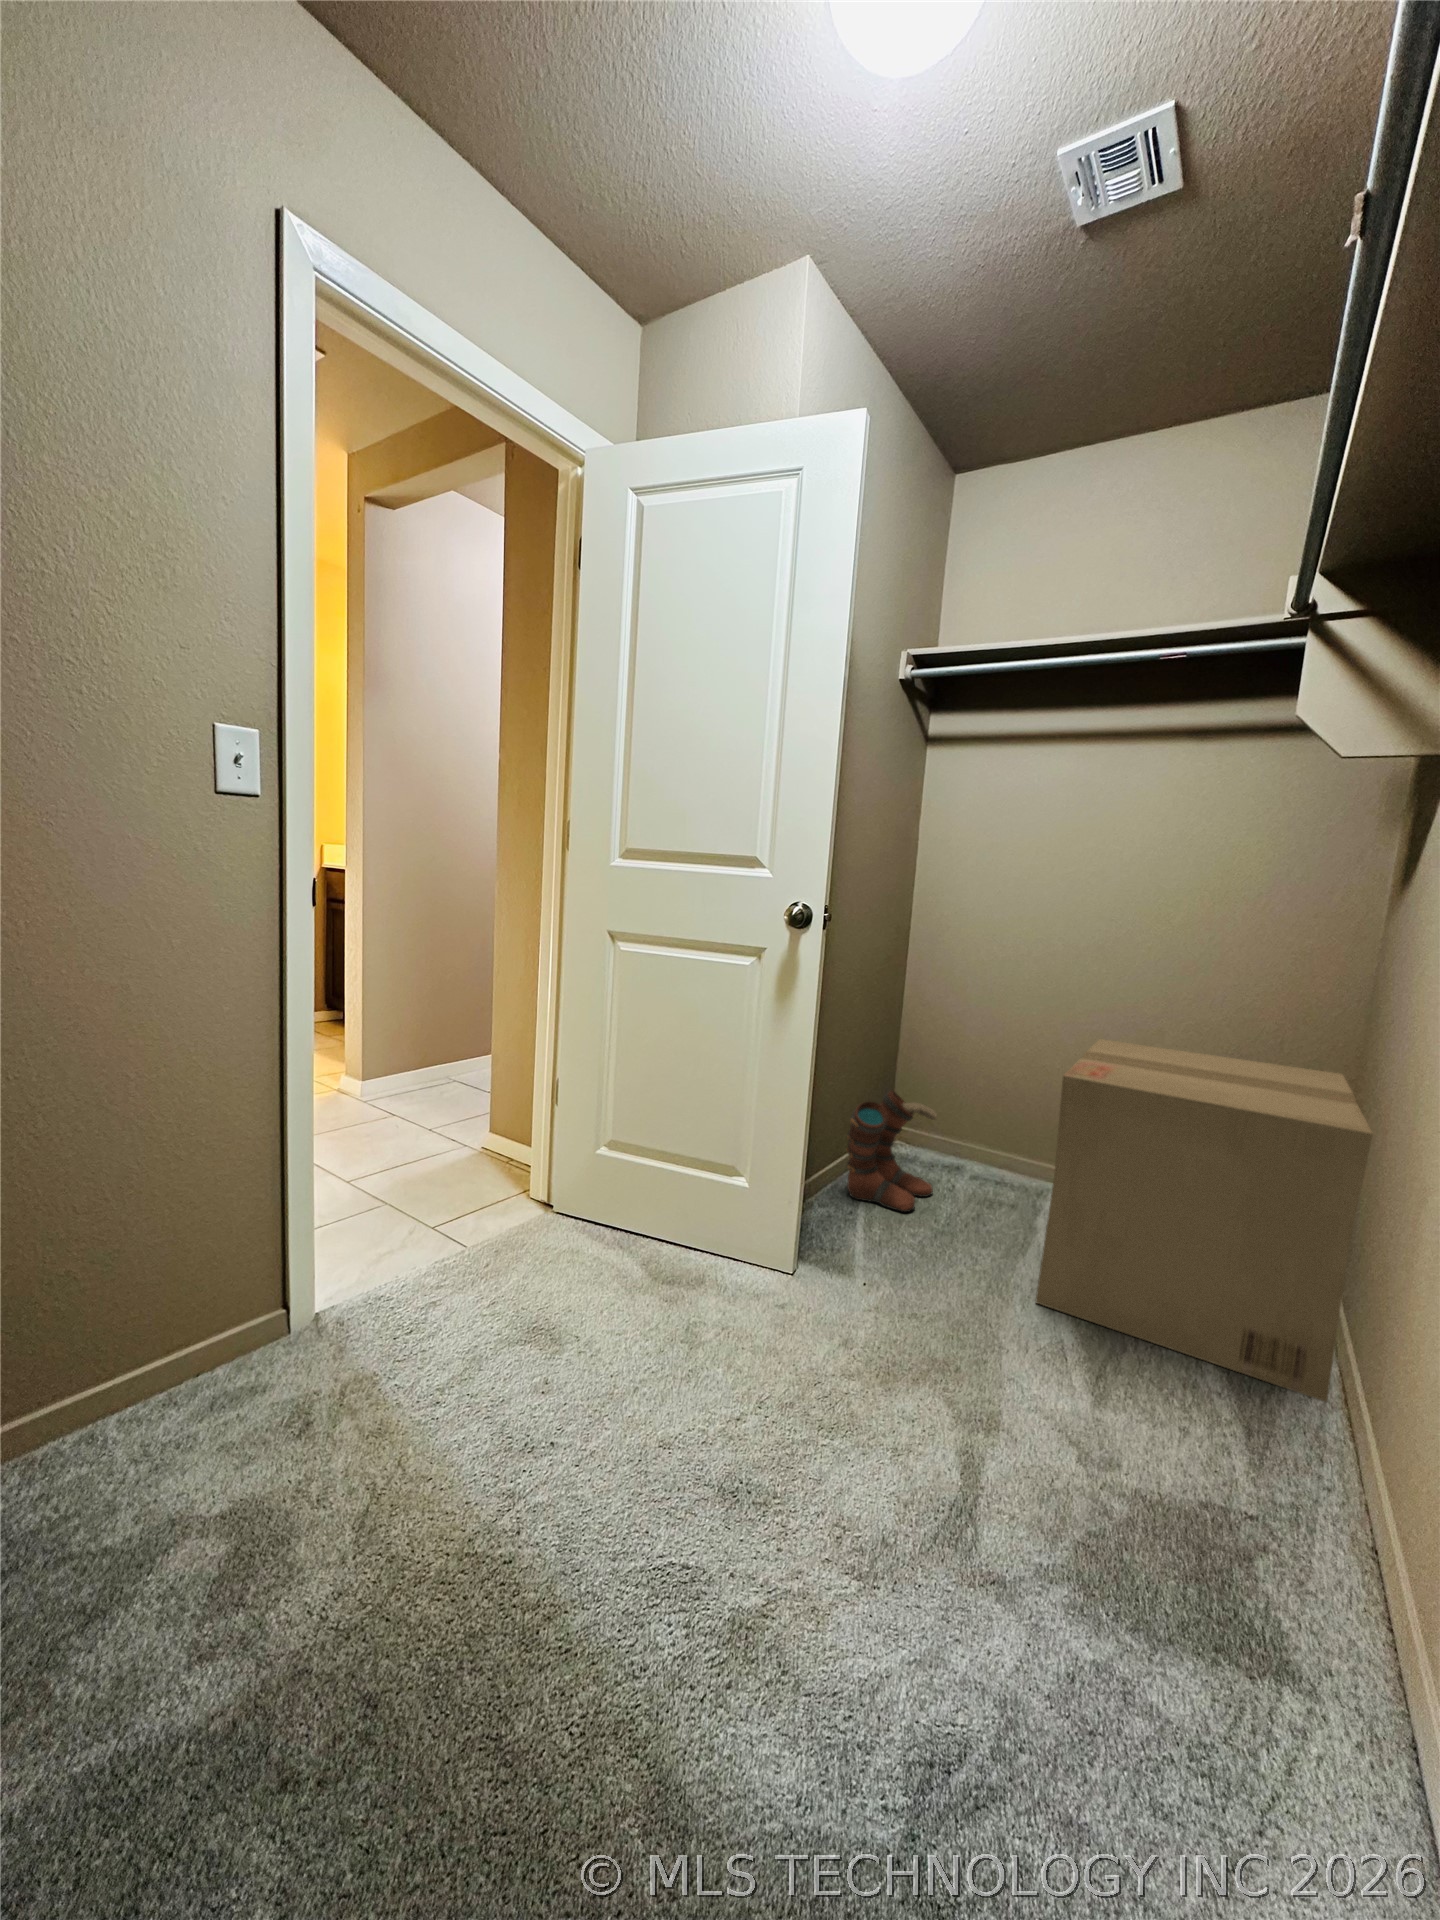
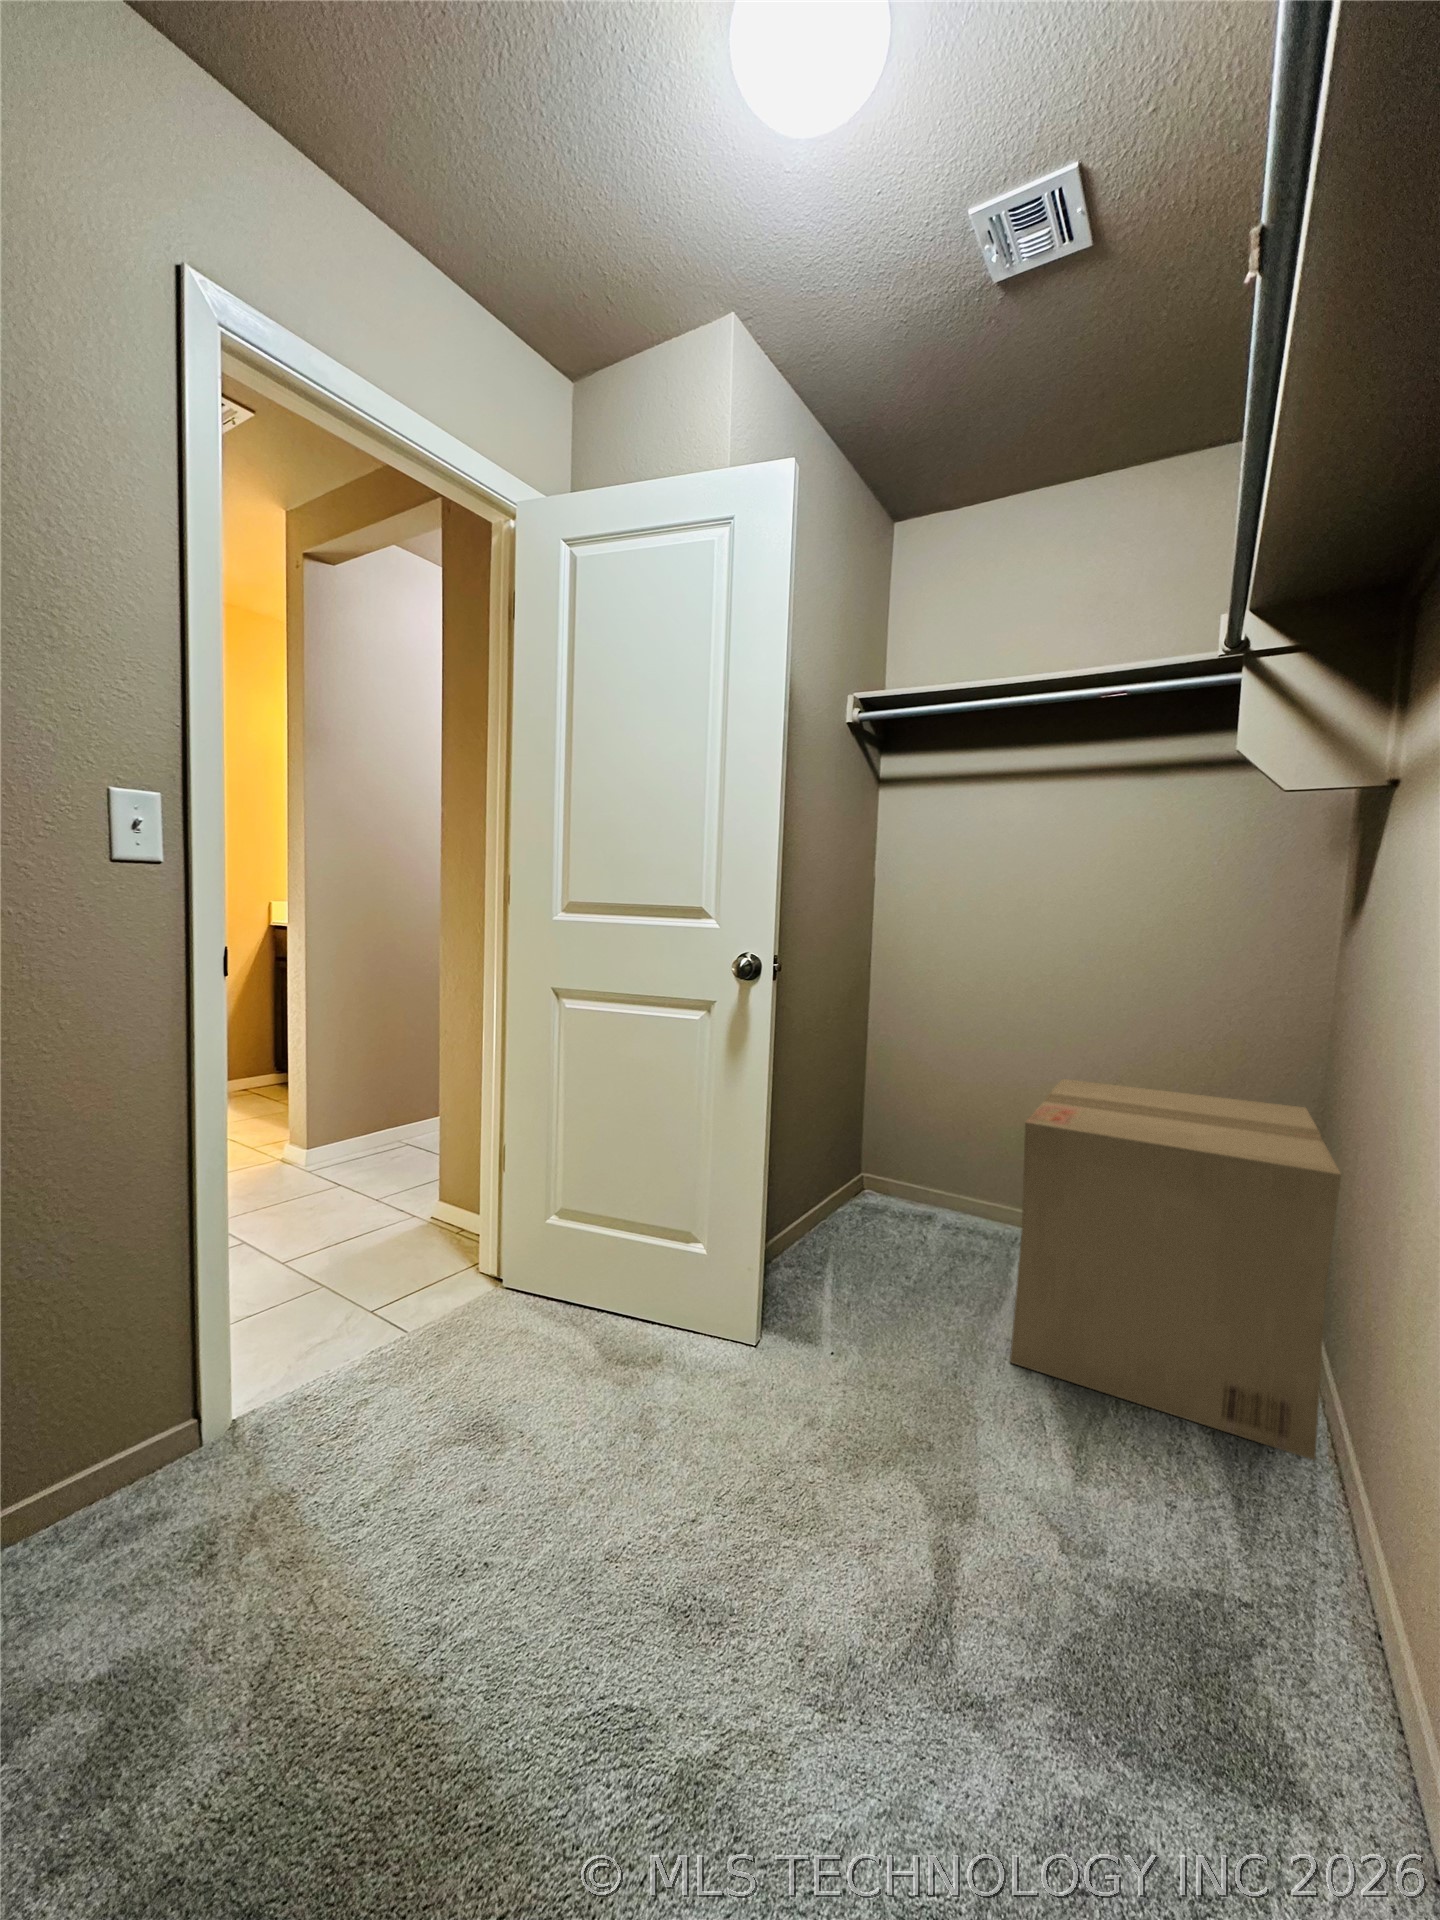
boots: present [847,1091,937,1212] -> none [812,1138,904,1267]

